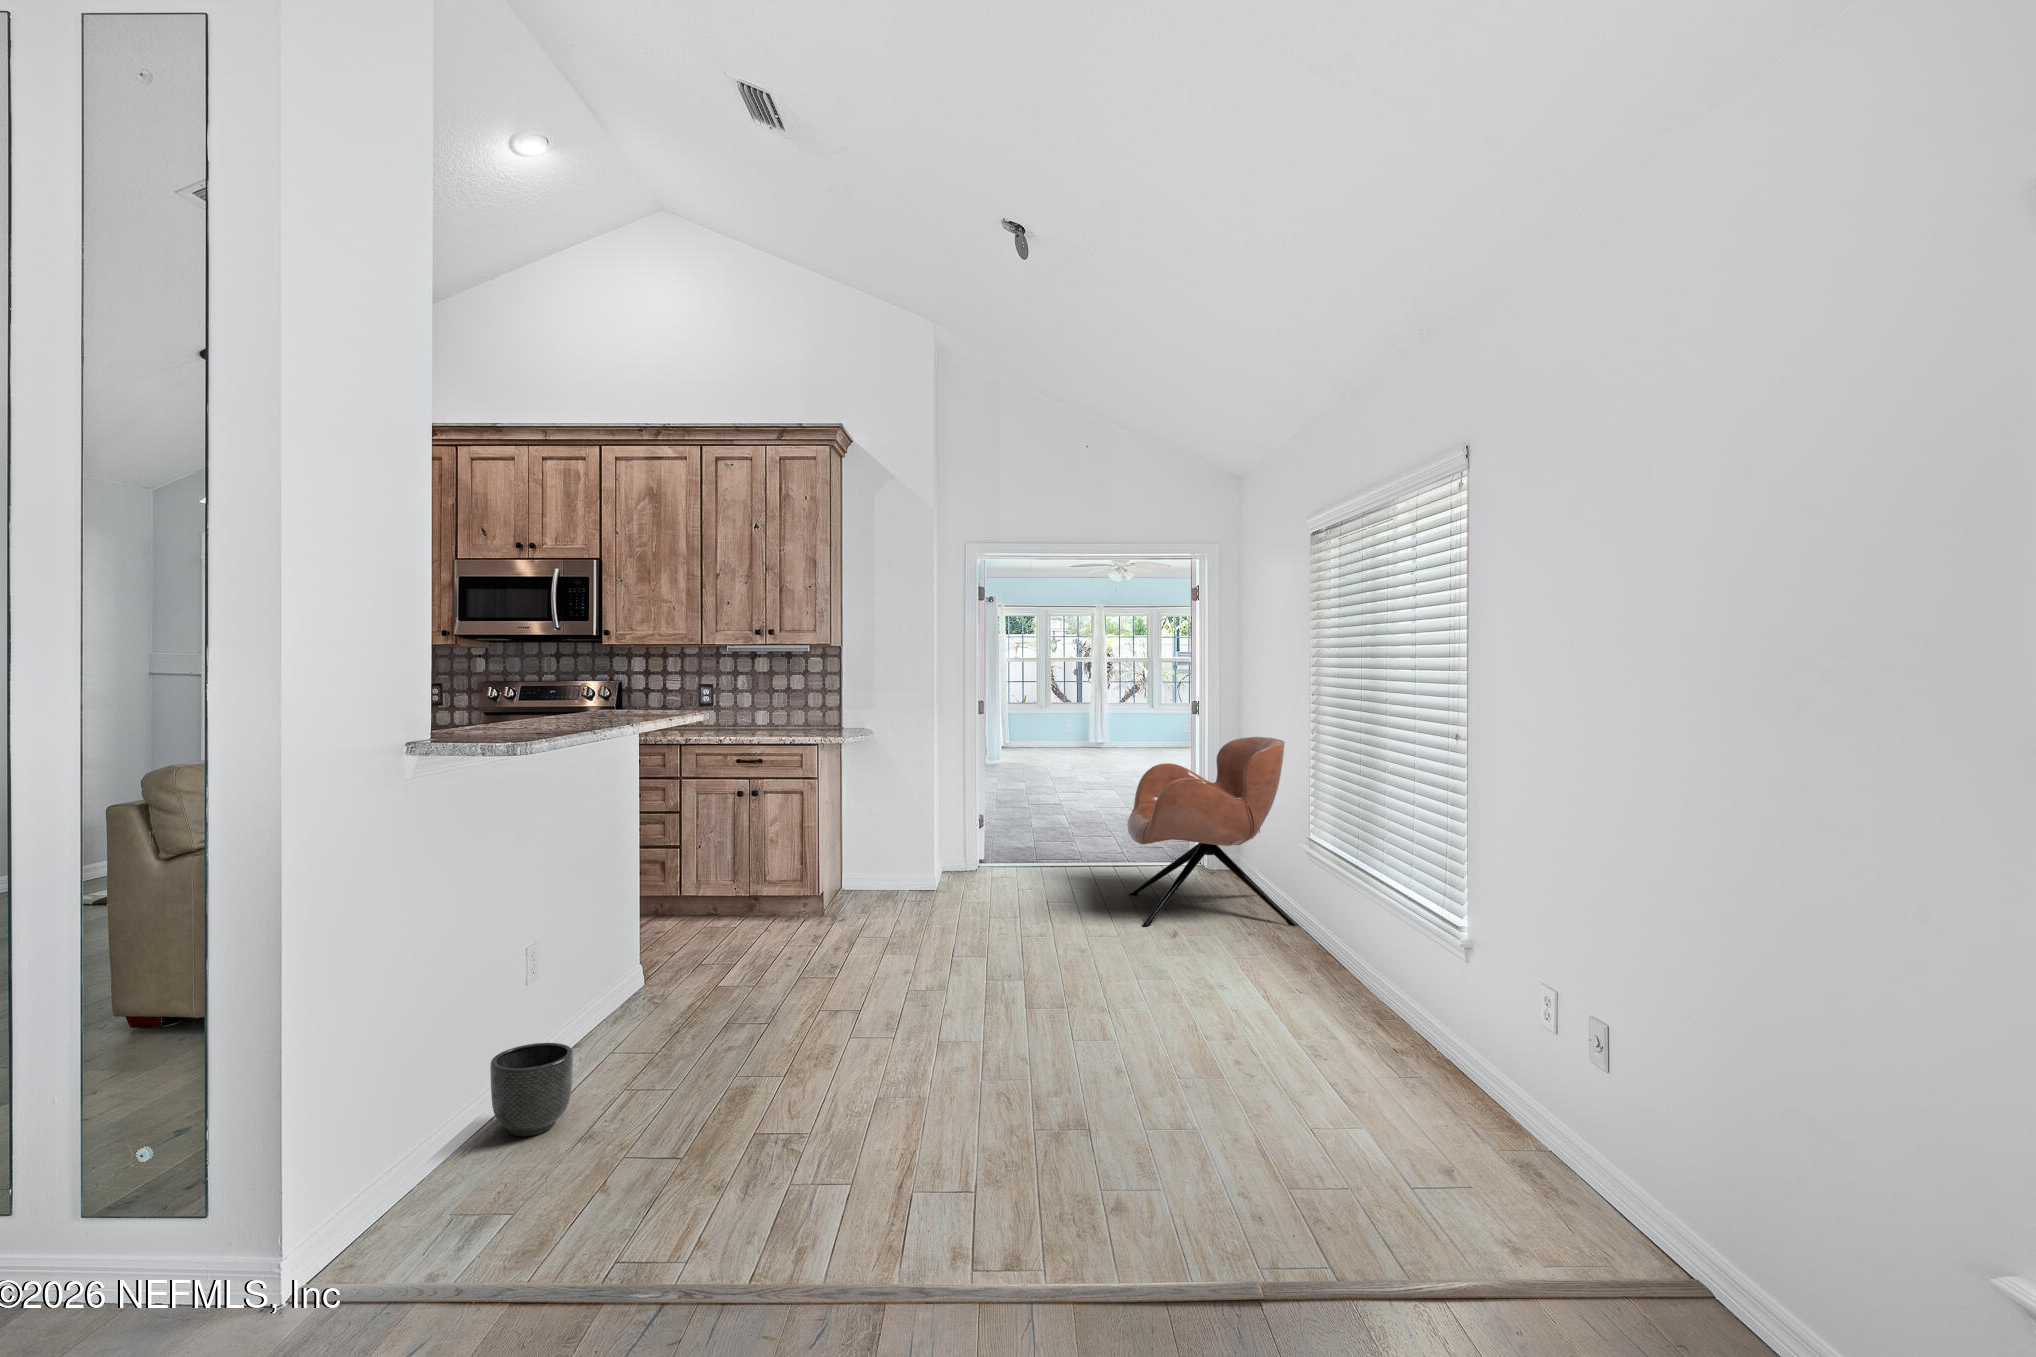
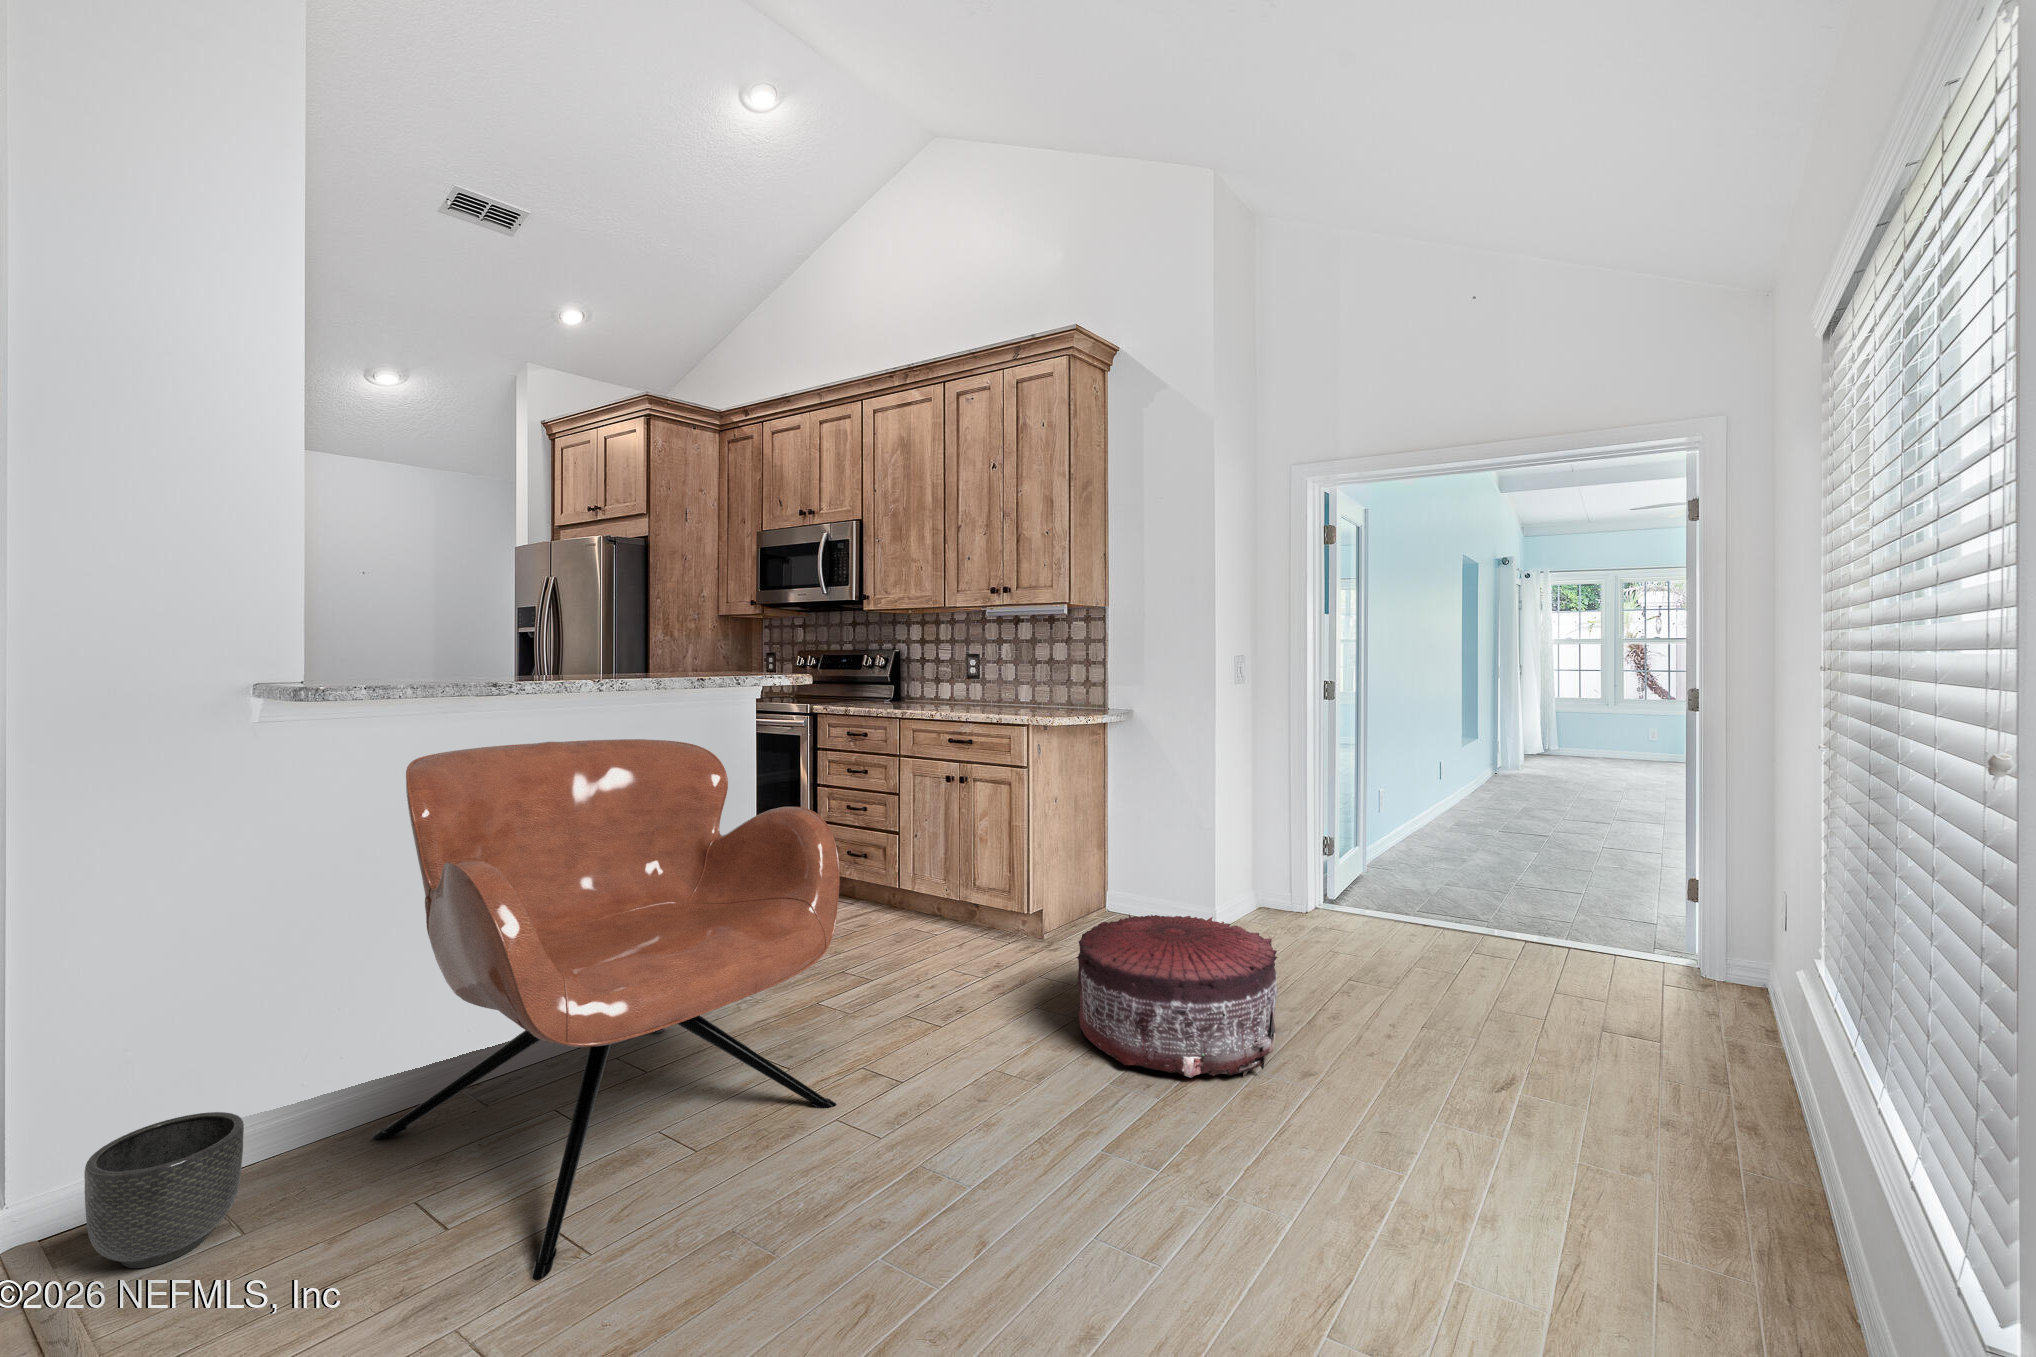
armchair: present [1127,737,1299,926] -> present [373,739,840,1280]
pouf: none [915,864,1046,952] -> present [1077,914,1277,1077]

